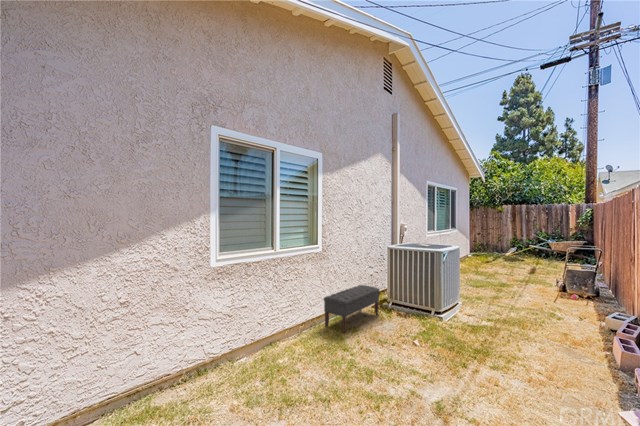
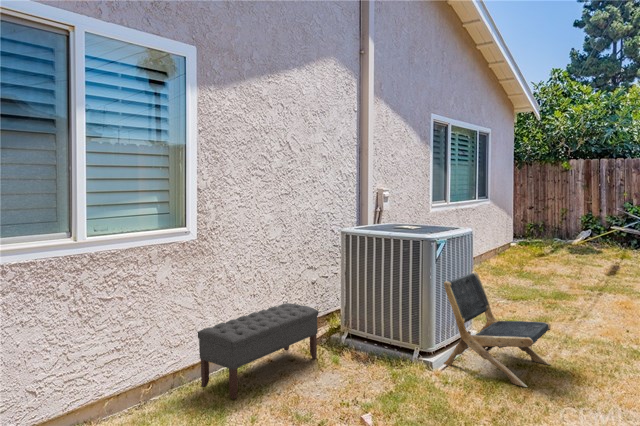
lounge chair: none [448,270,507,331] -> present [444,271,551,387]

